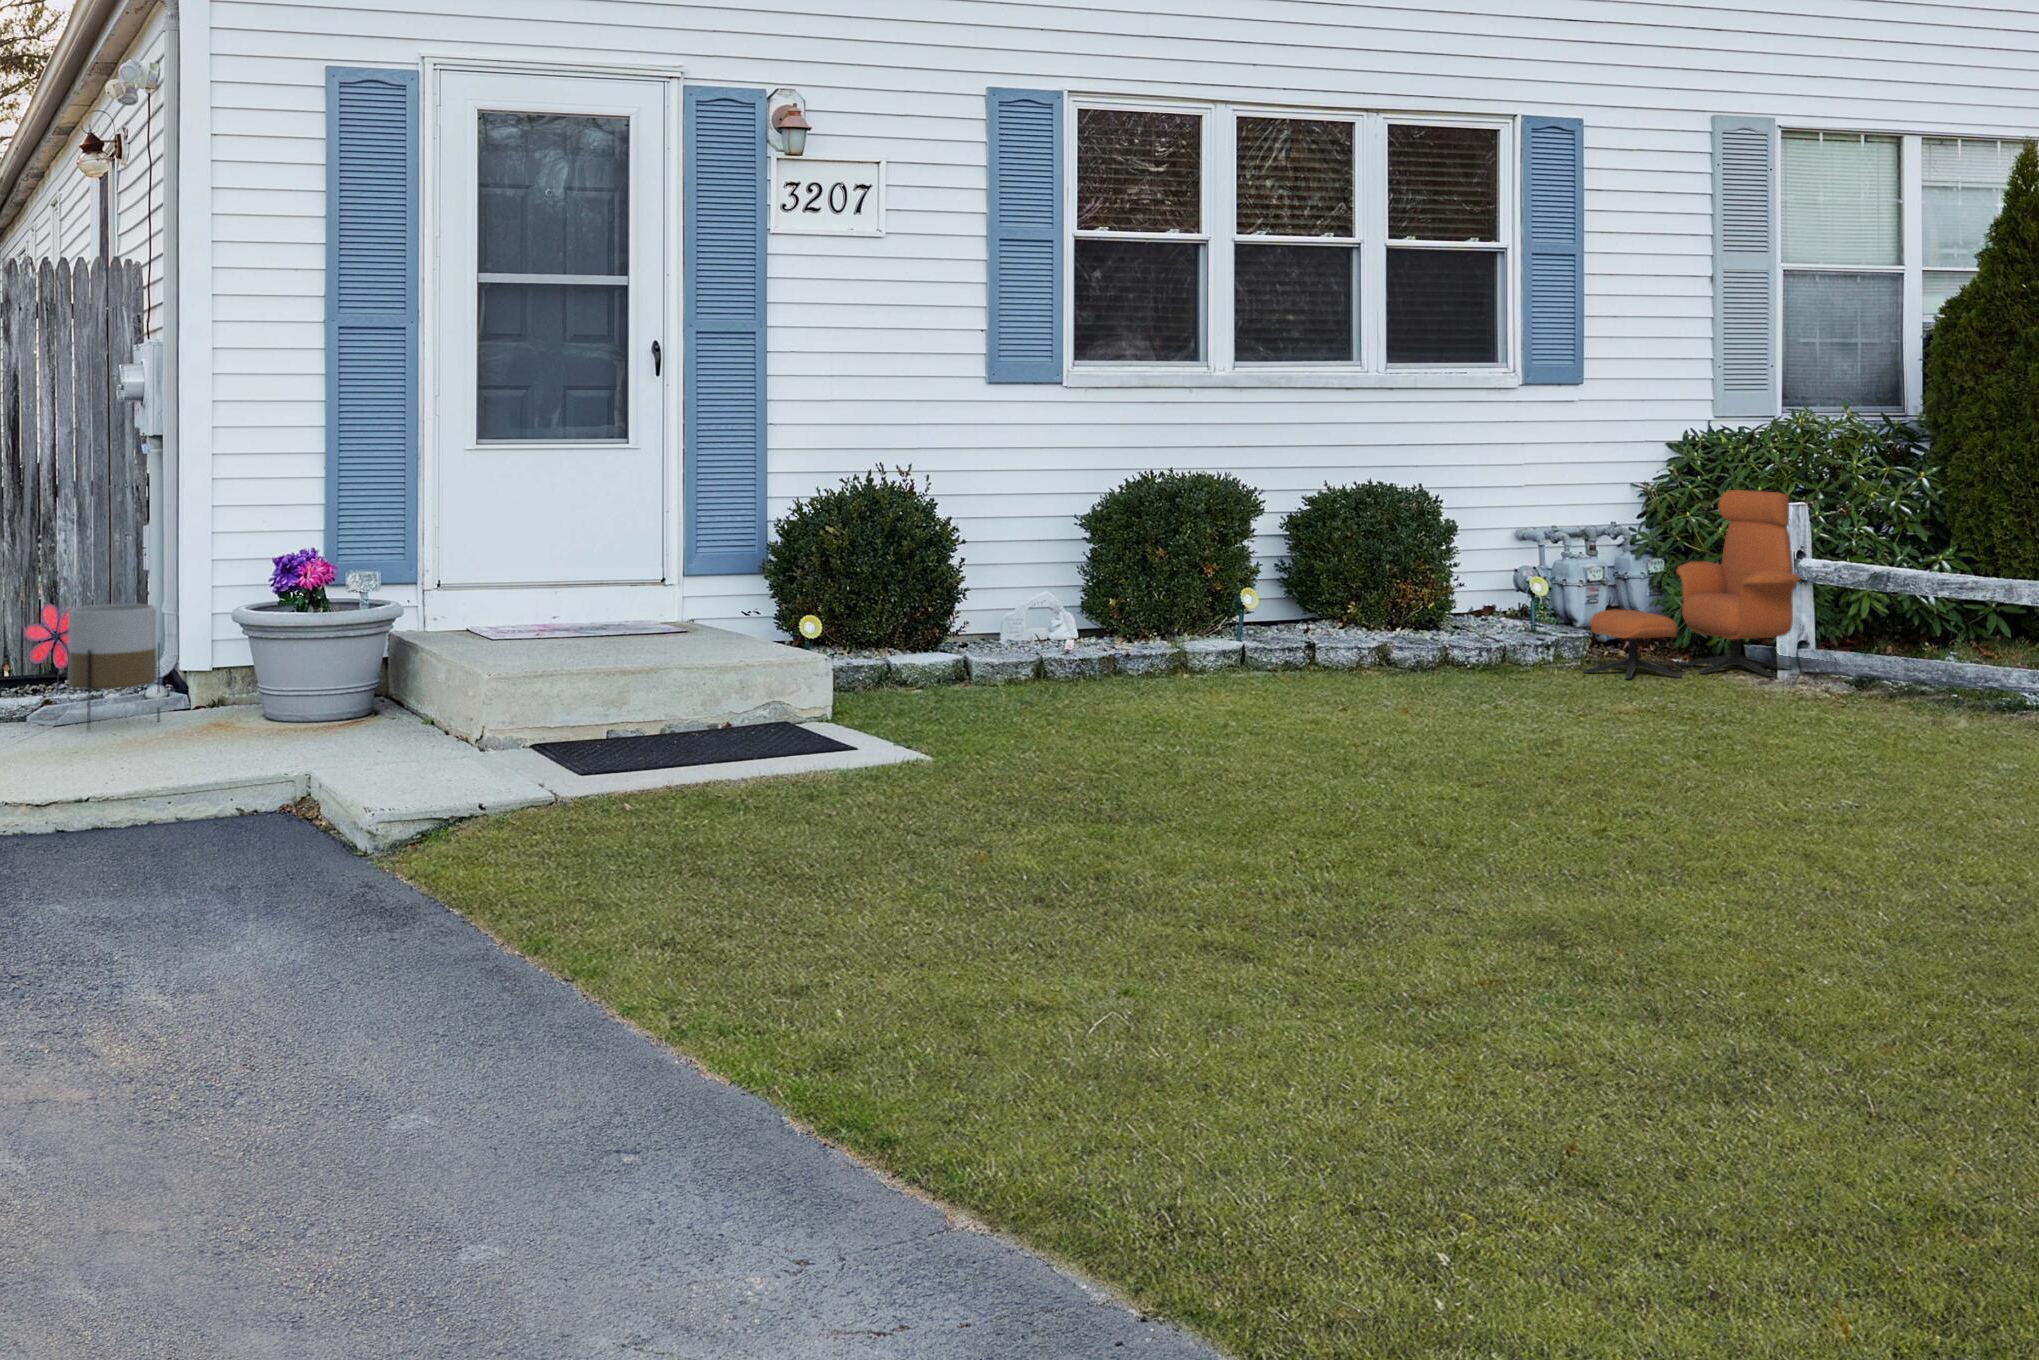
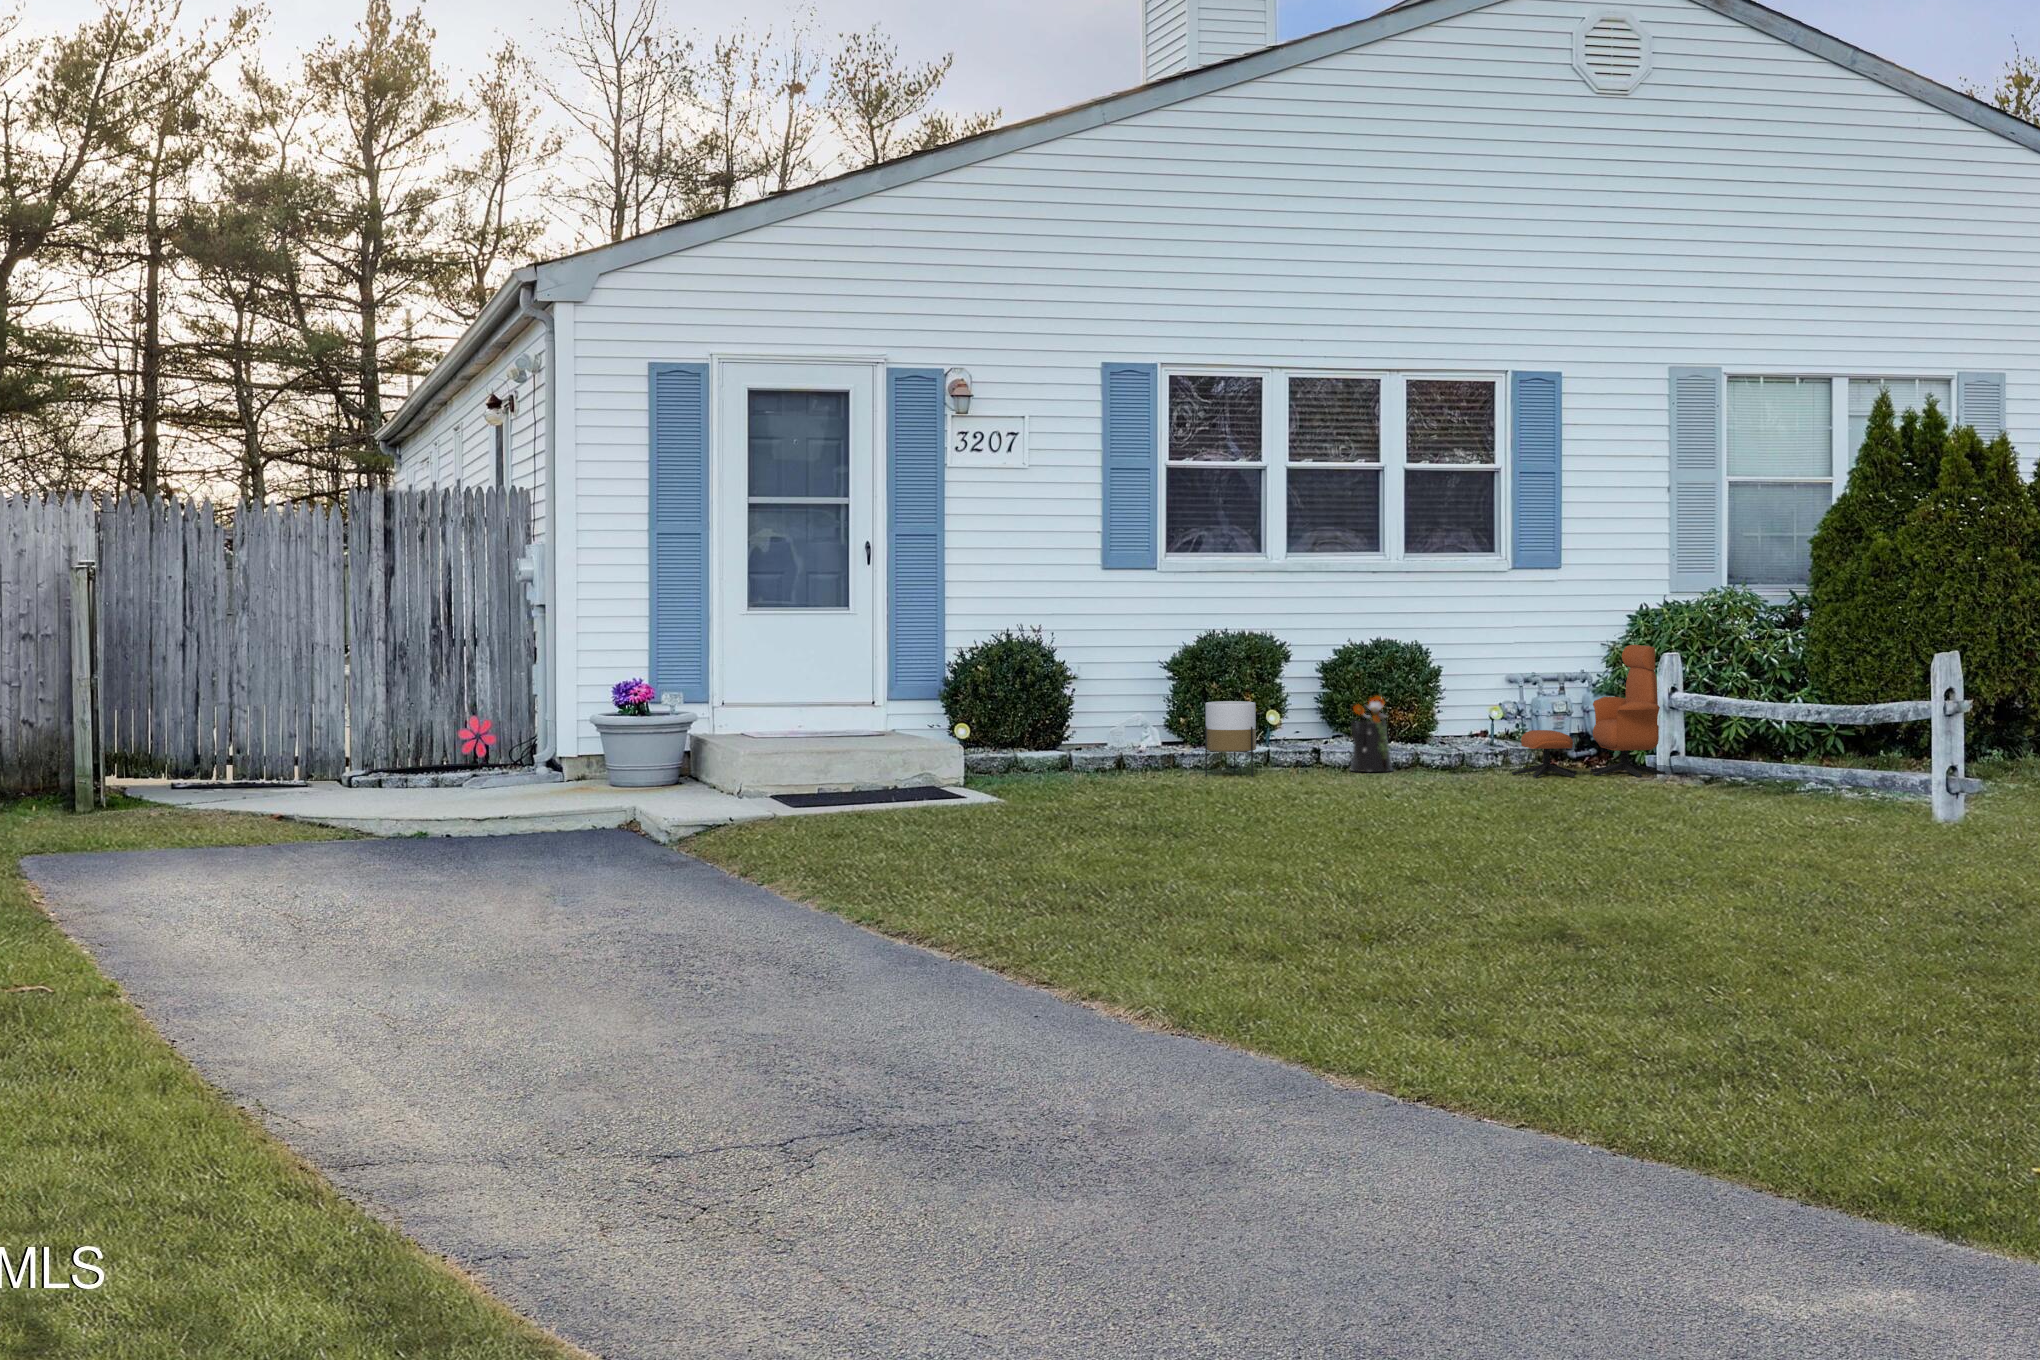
watering can: none [1344,561,1406,670] -> present [1351,696,1392,772]
planter: present [68,604,160,731] -> present [1205,701,1256,777]

